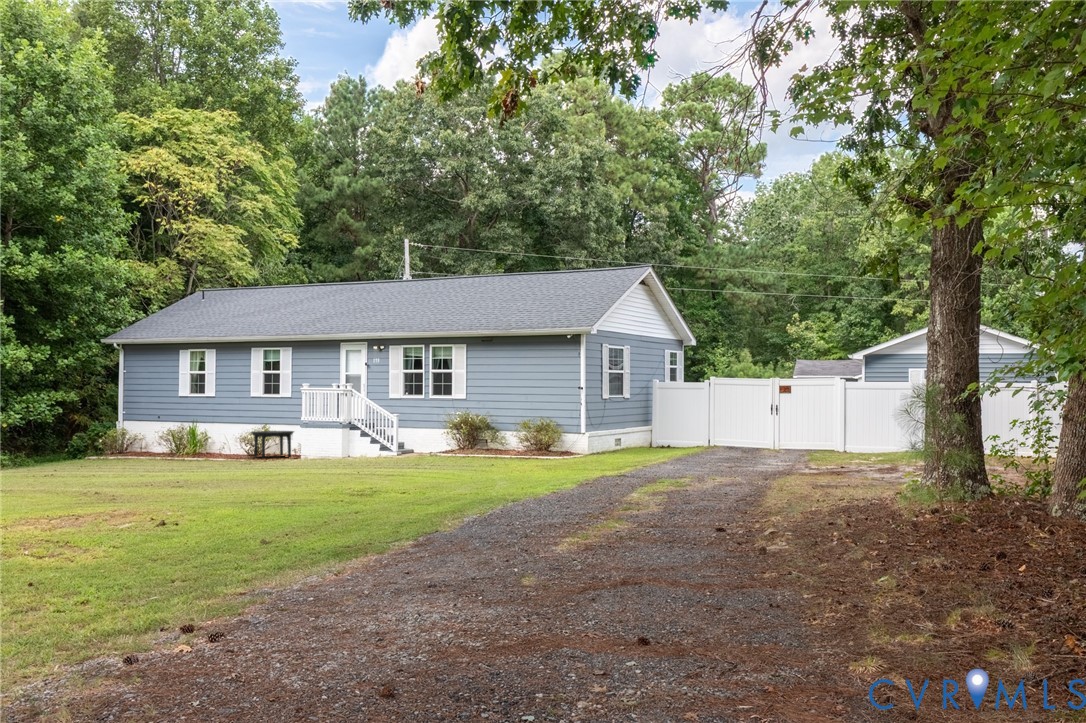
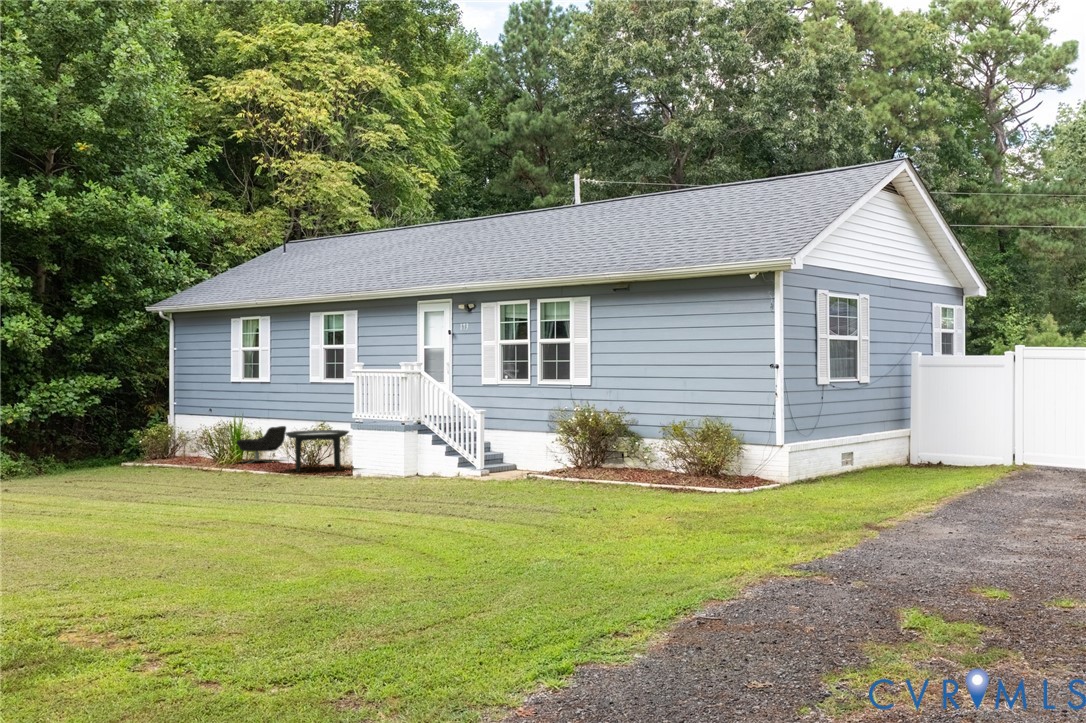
lounge chair: none [196,430,231,456] -> present [237,426,286,463]

